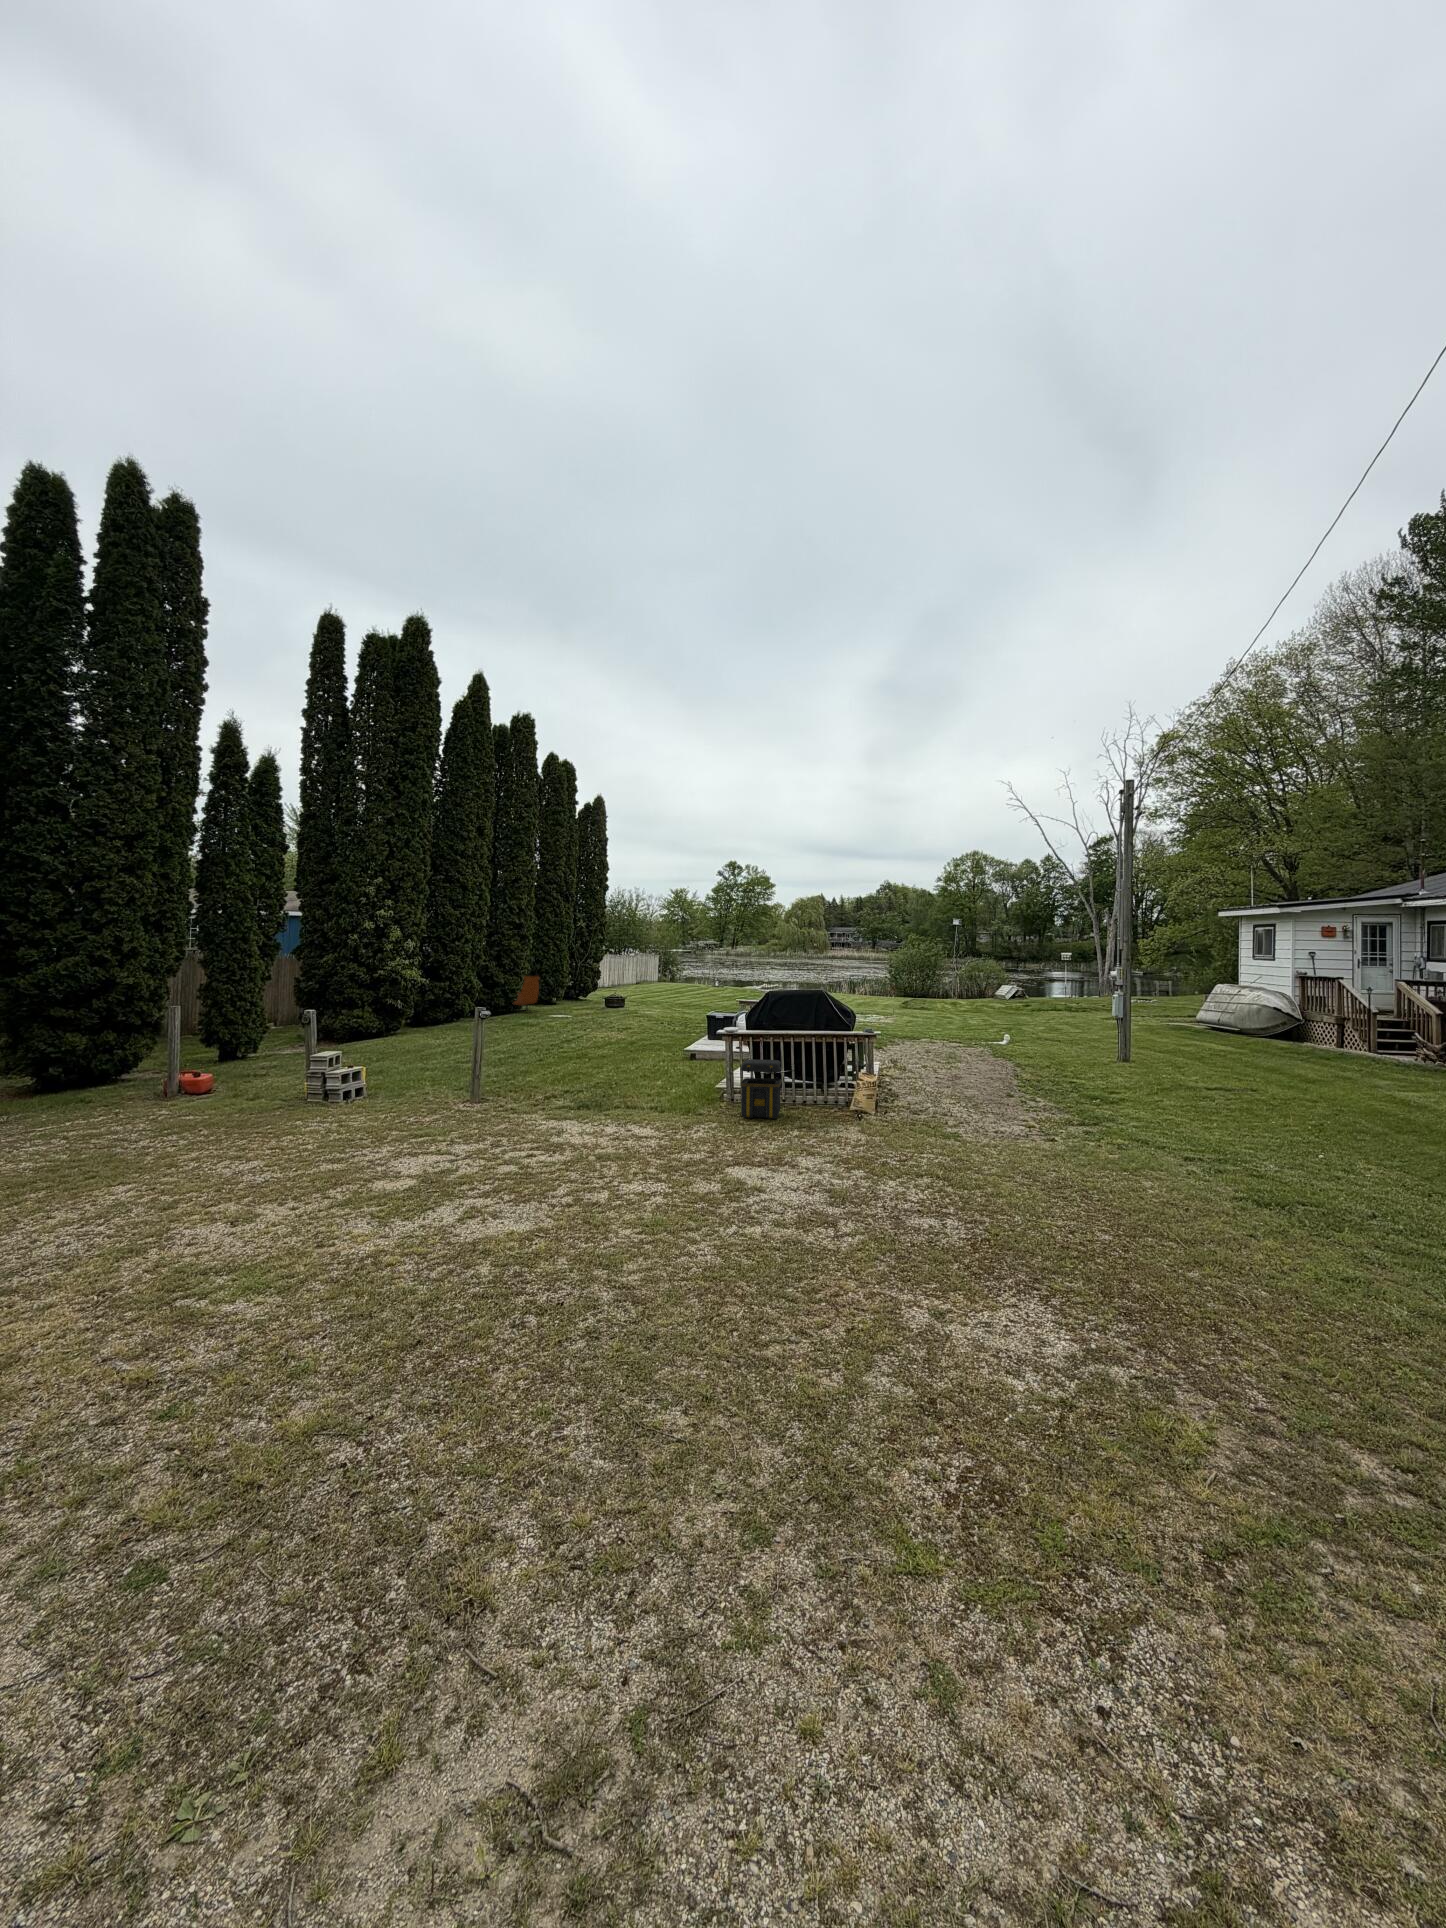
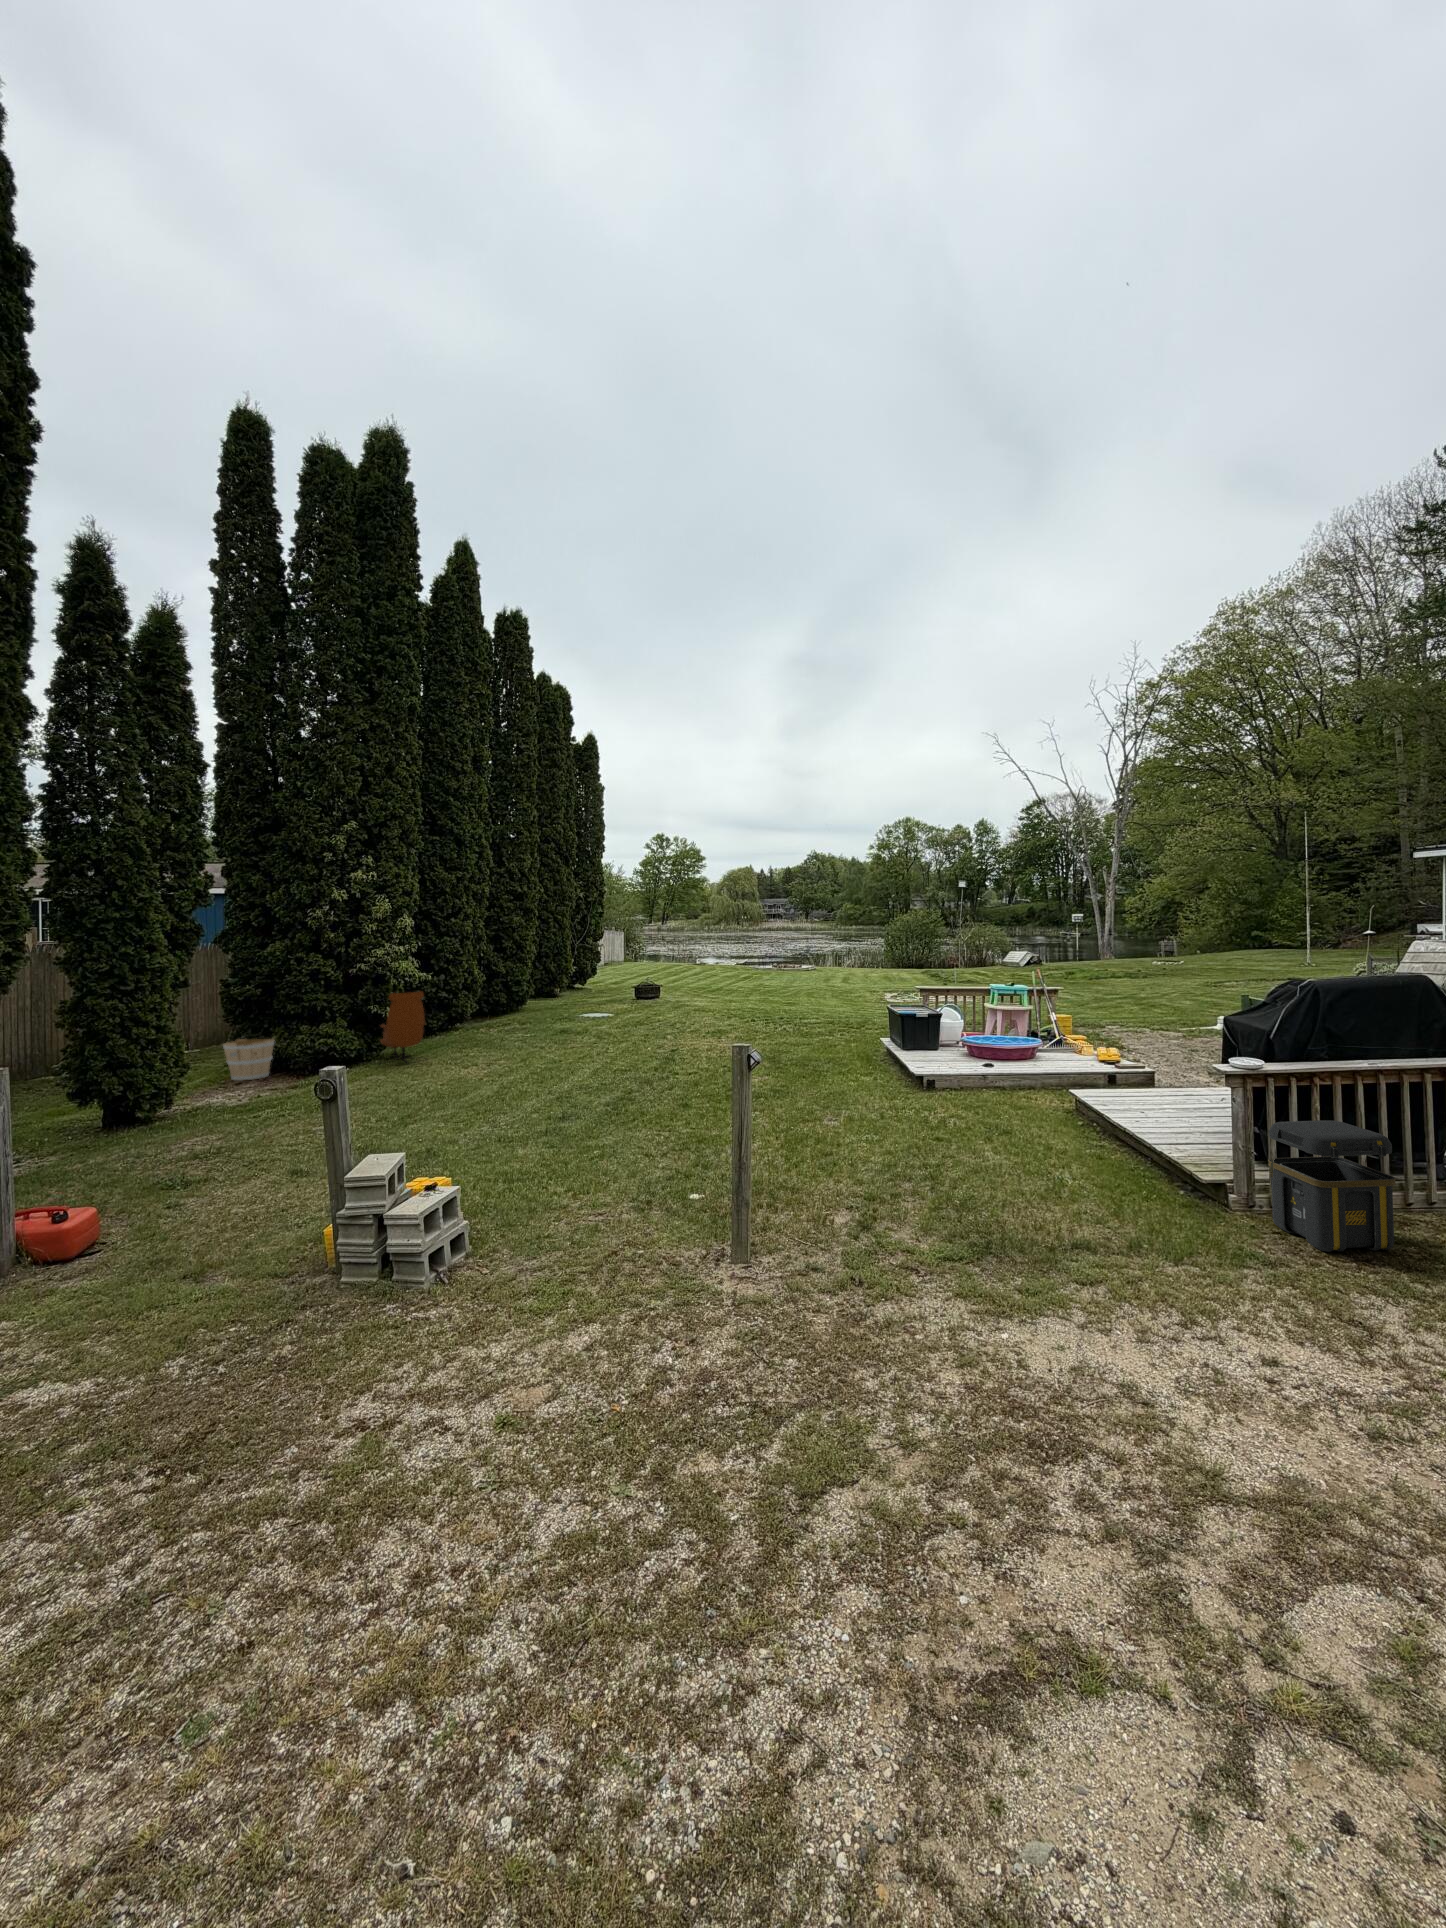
lounge chair: present [514,976,539,1011] -> present [380,992,425,1063]
wooden bucket: none [292,1014,324,1040] -> present [223,1039,275,1081]

